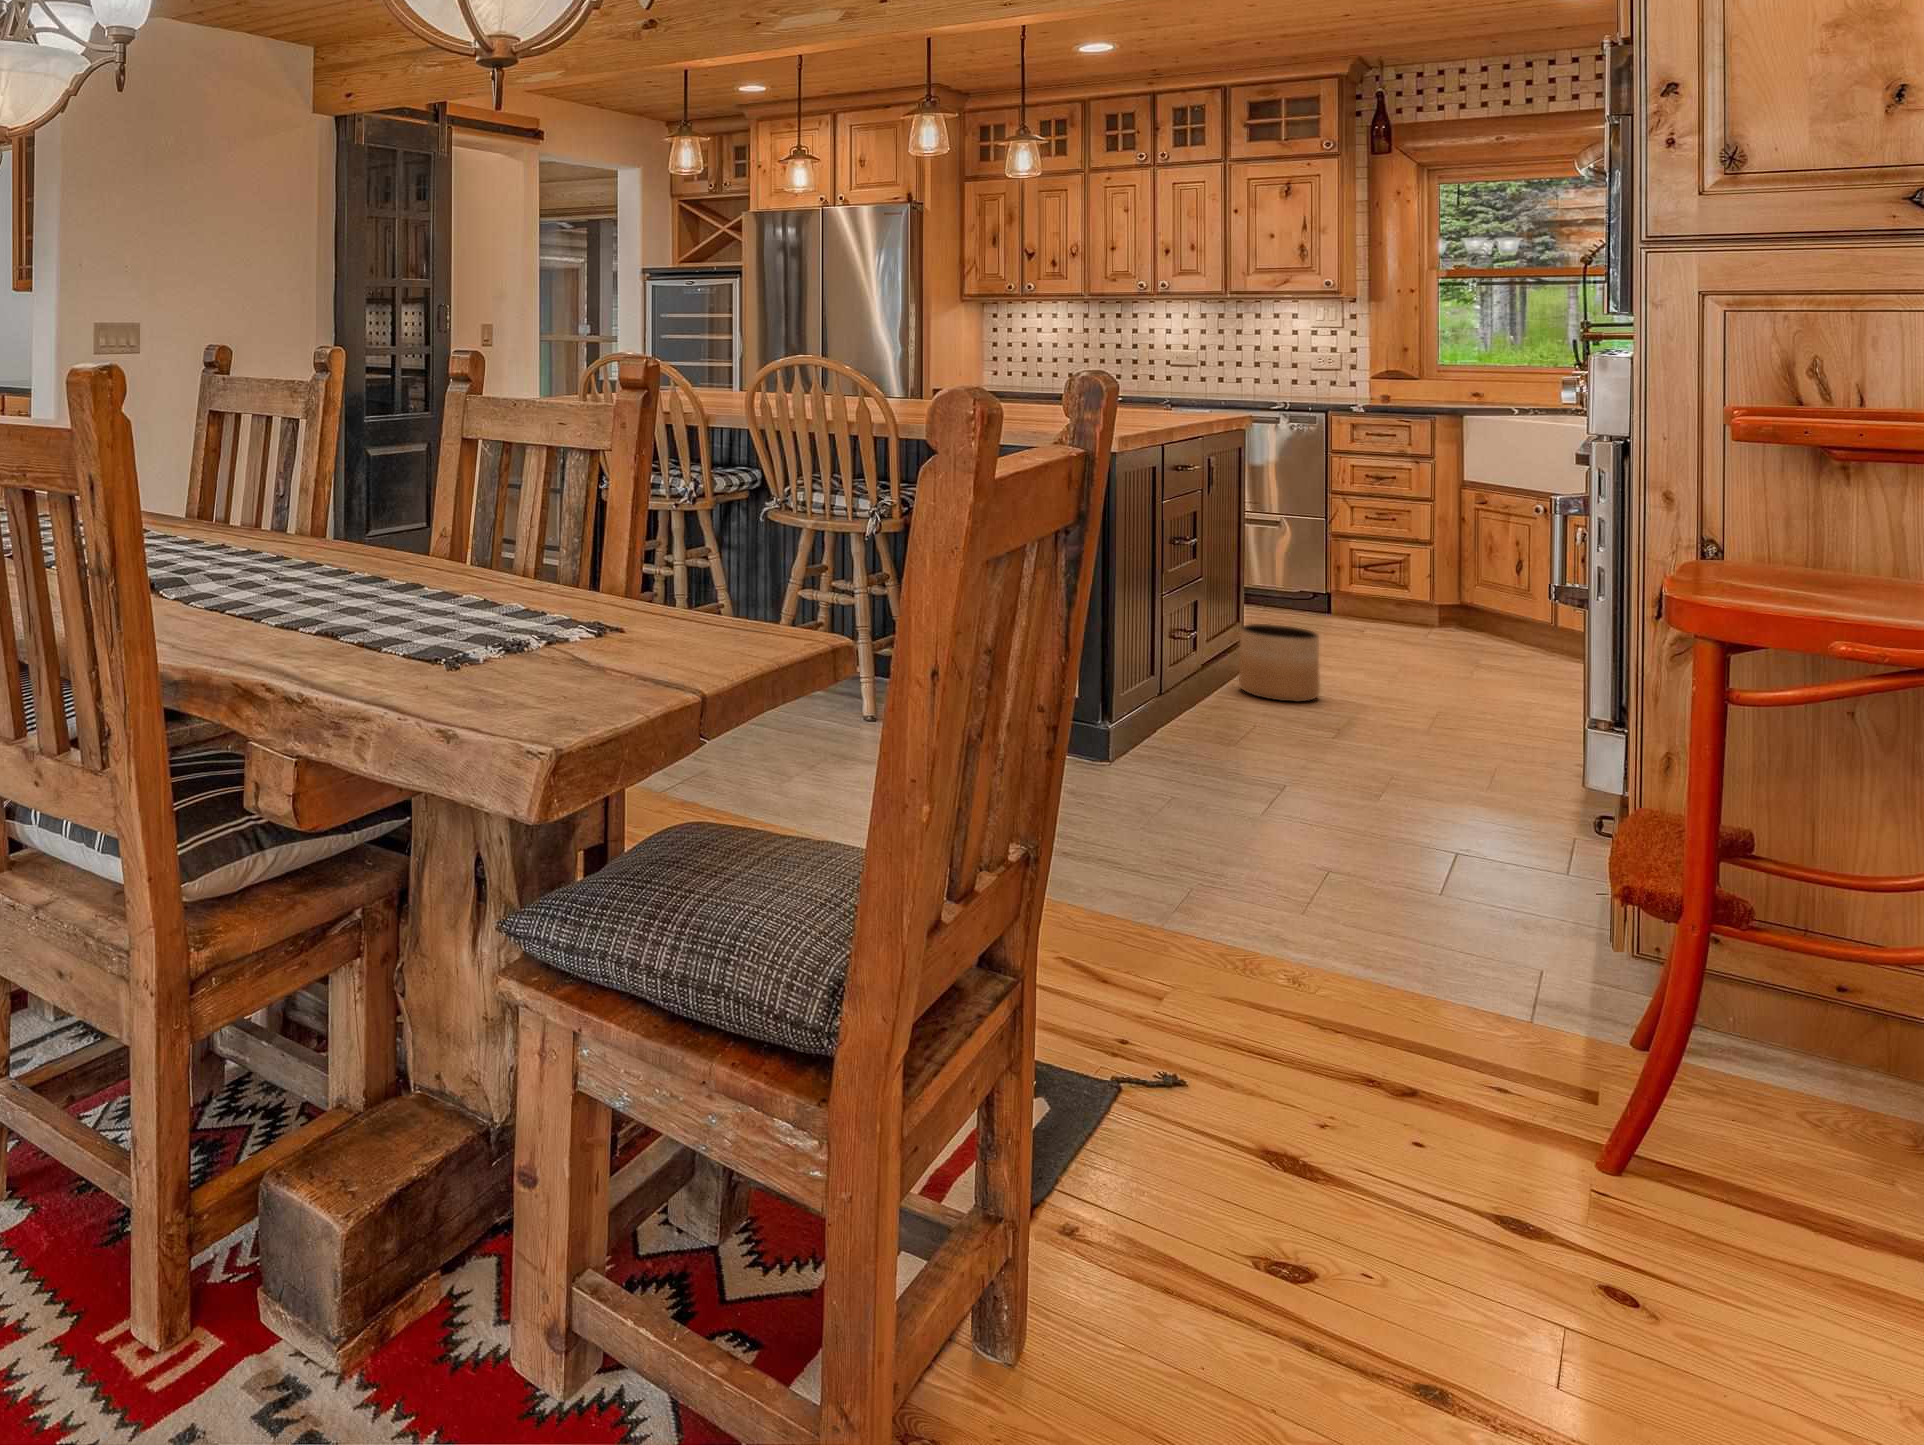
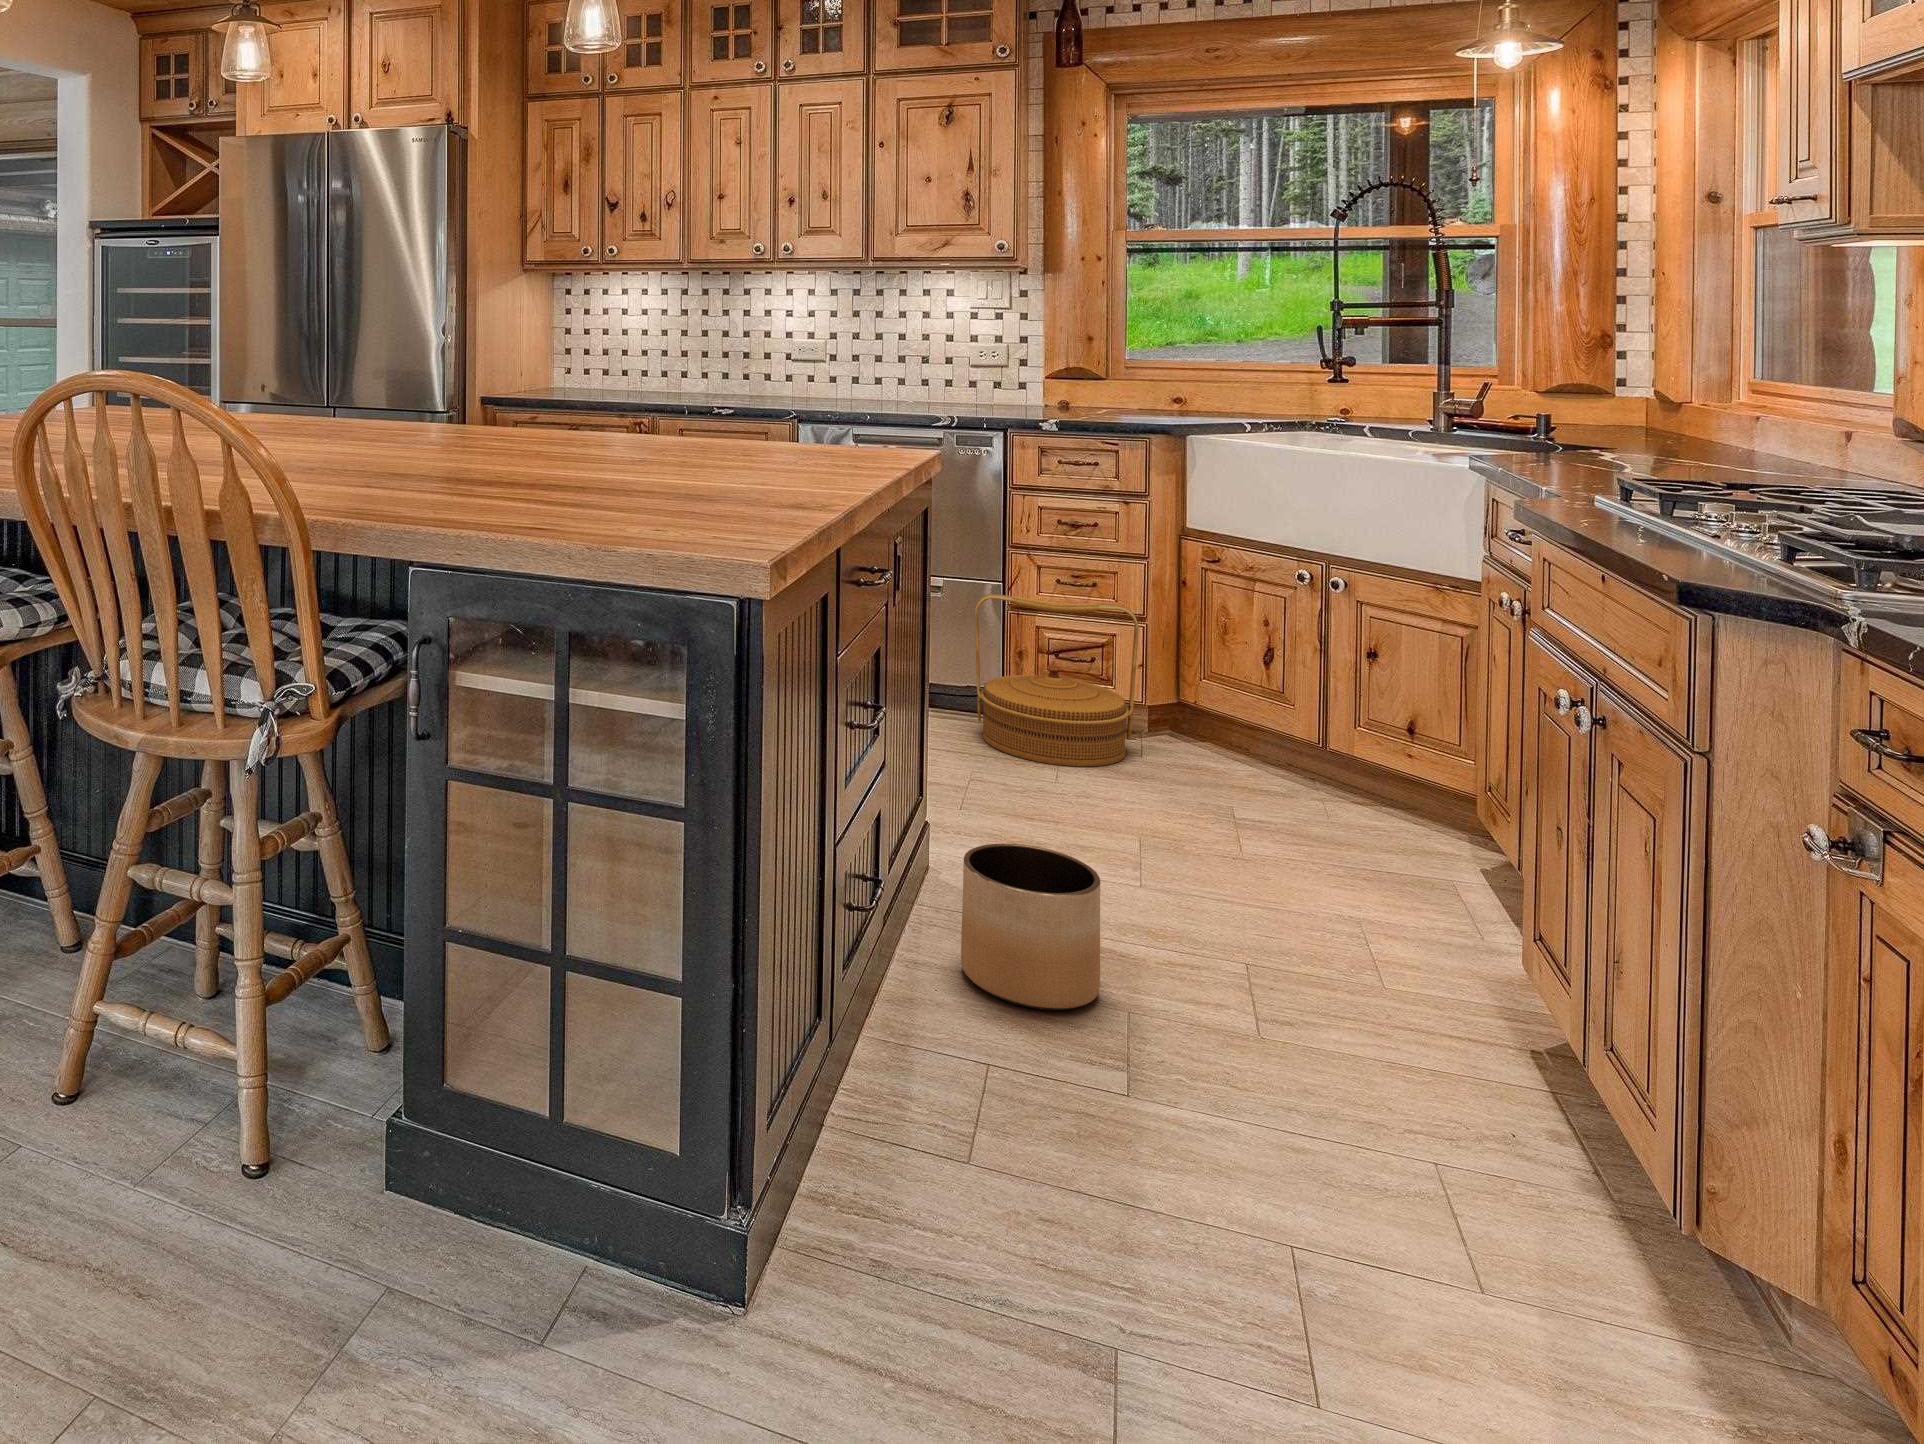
woven basket: none [1298,523,1419,635] -> present [975,594,1139,767]

